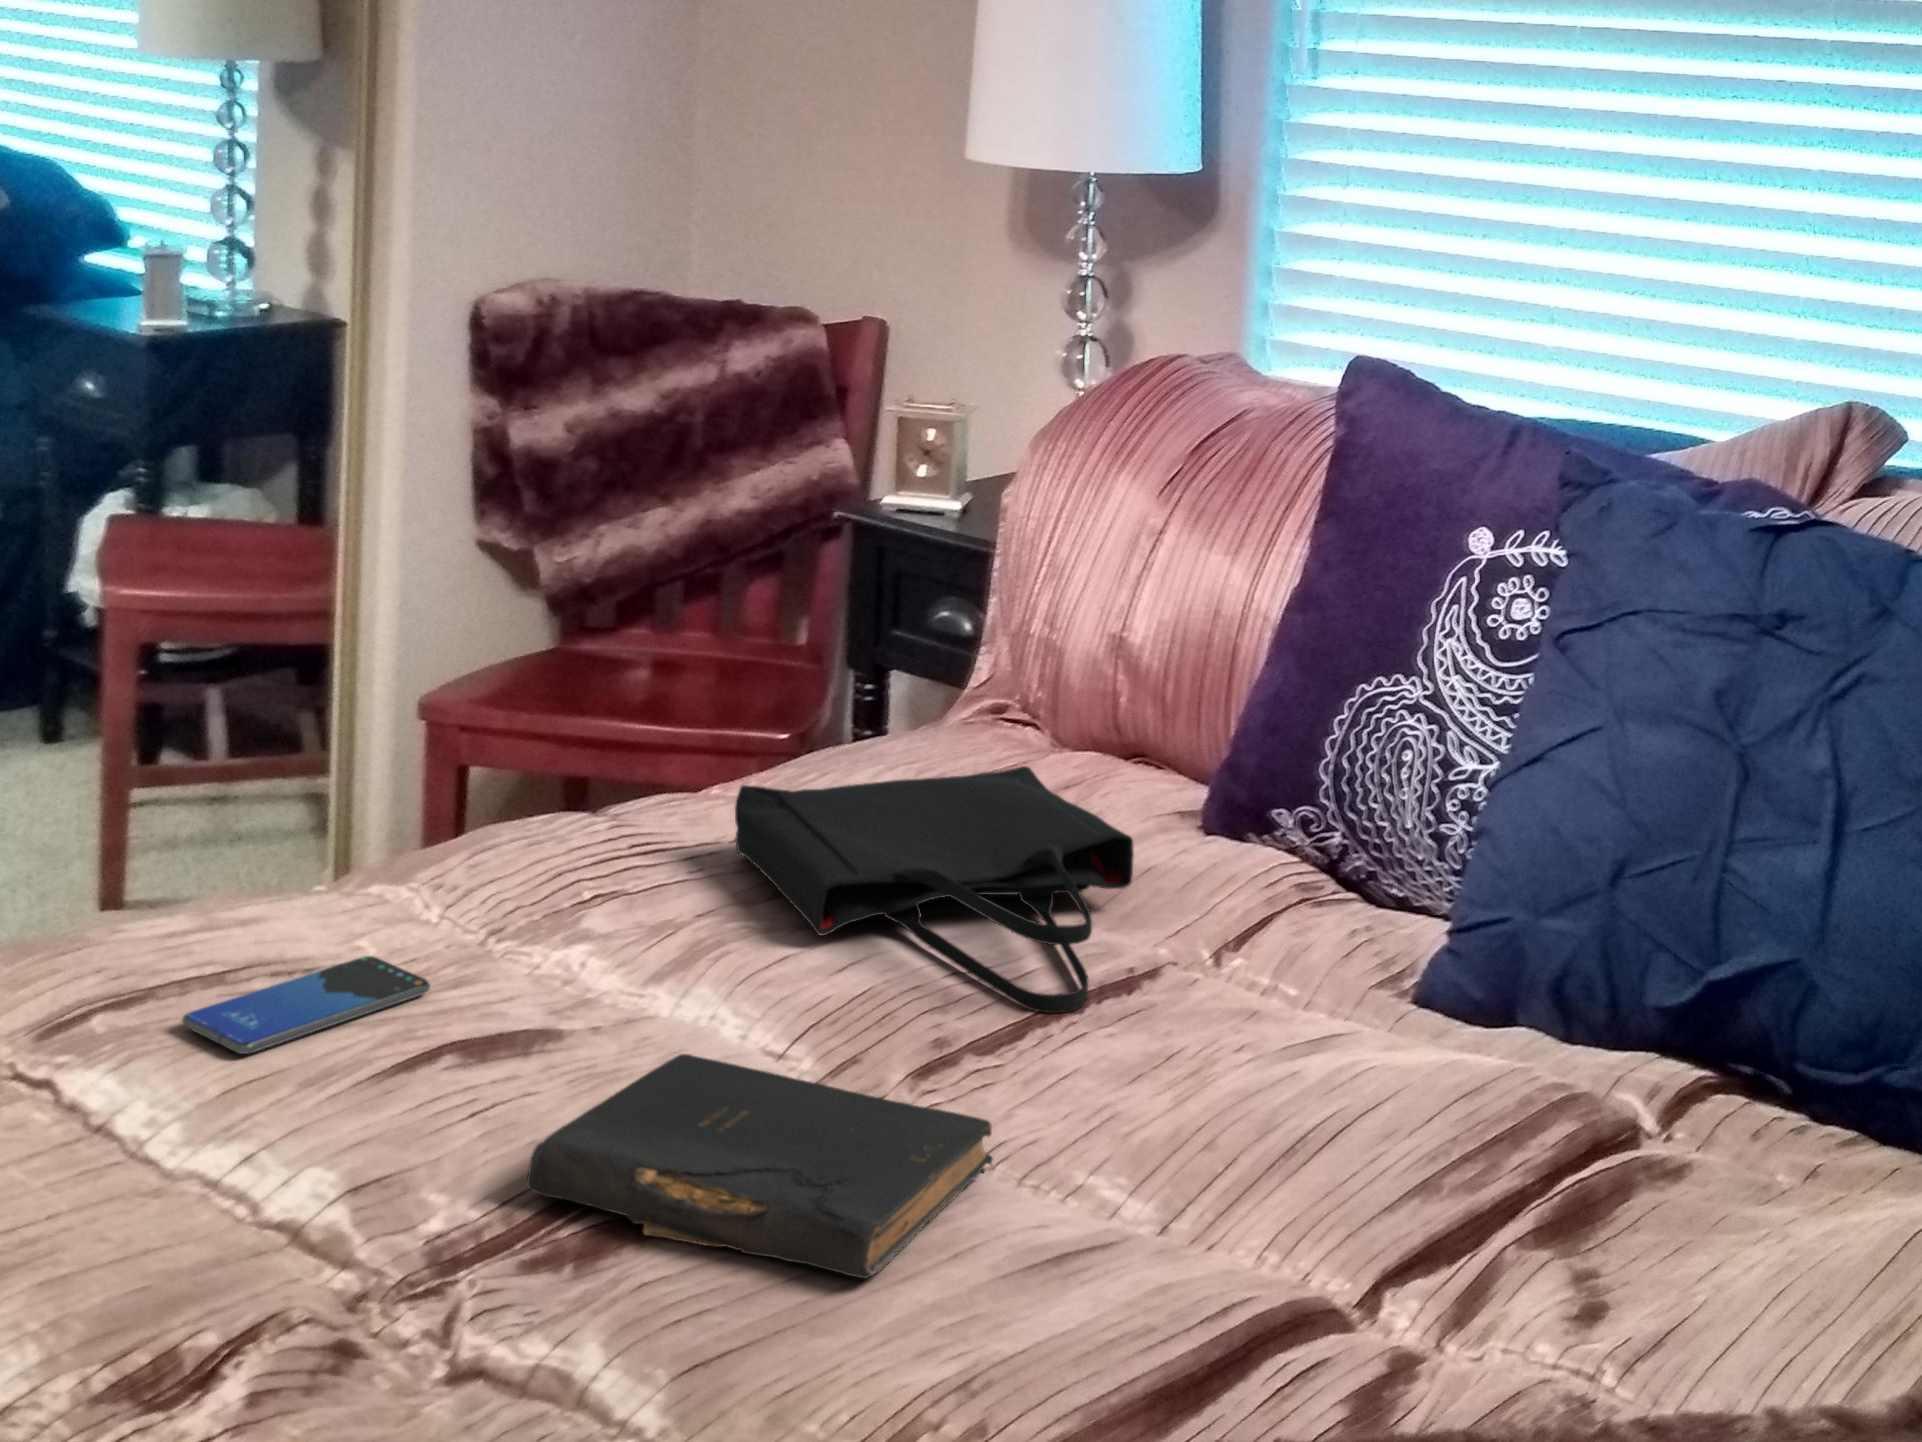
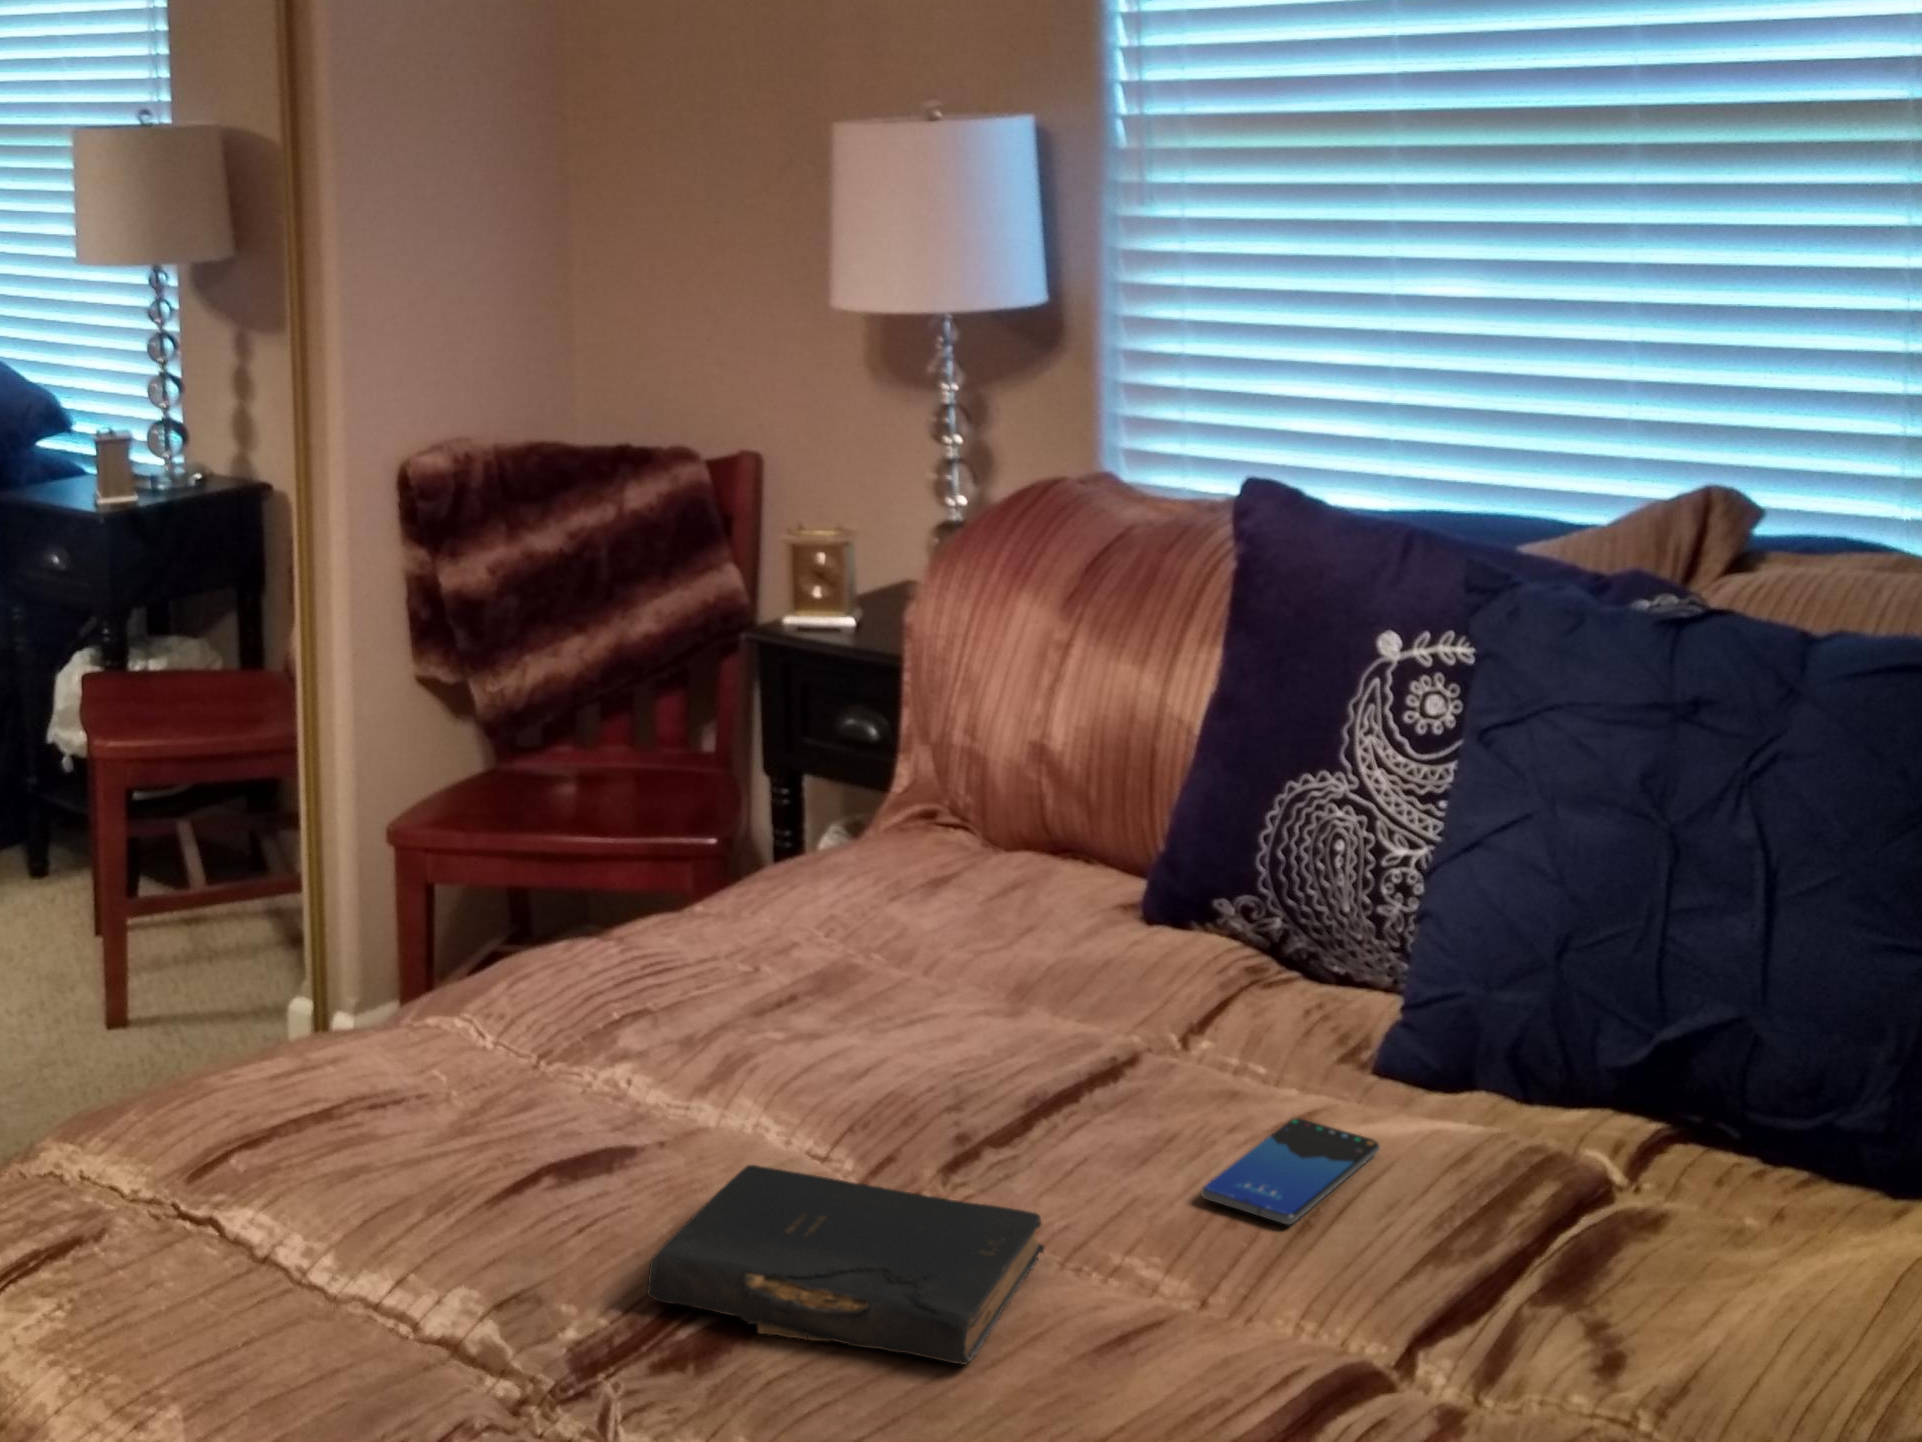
tote bag: present [735,766,1134,1013] -> none [728,871,1098,1106]
smartphone: present [182,956,430,1054] -> present [1201,1118,1380,1224]

